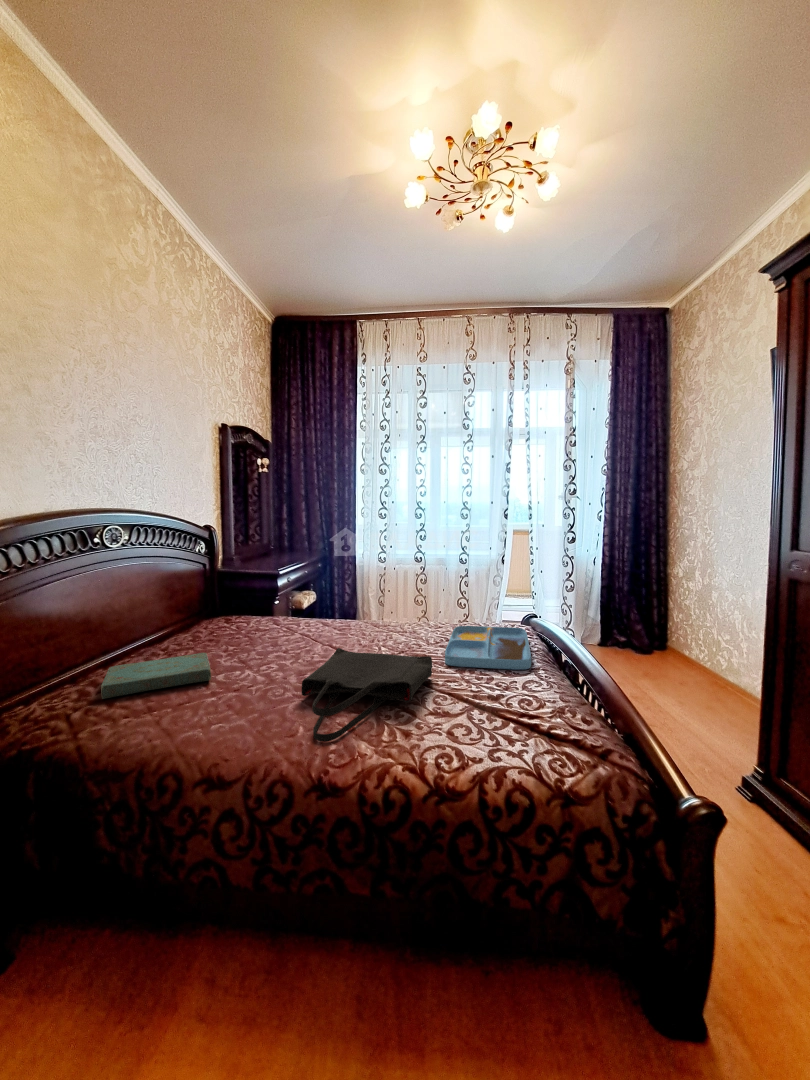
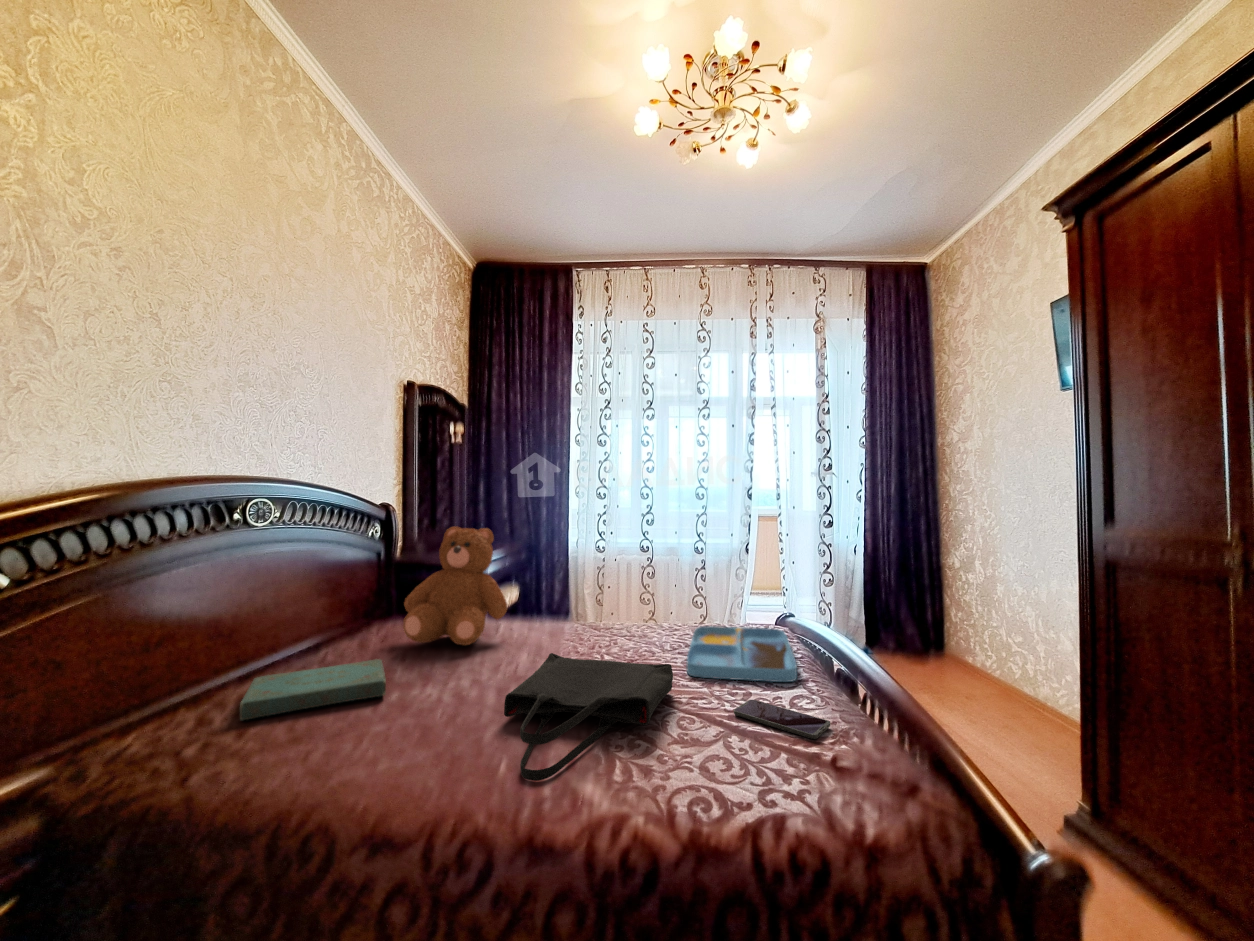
teddy bear: none [222,547,305,642] -> present [403,526,507,645]
smartphone: none [478,683,550,712] -> present [734,700,830,739]

